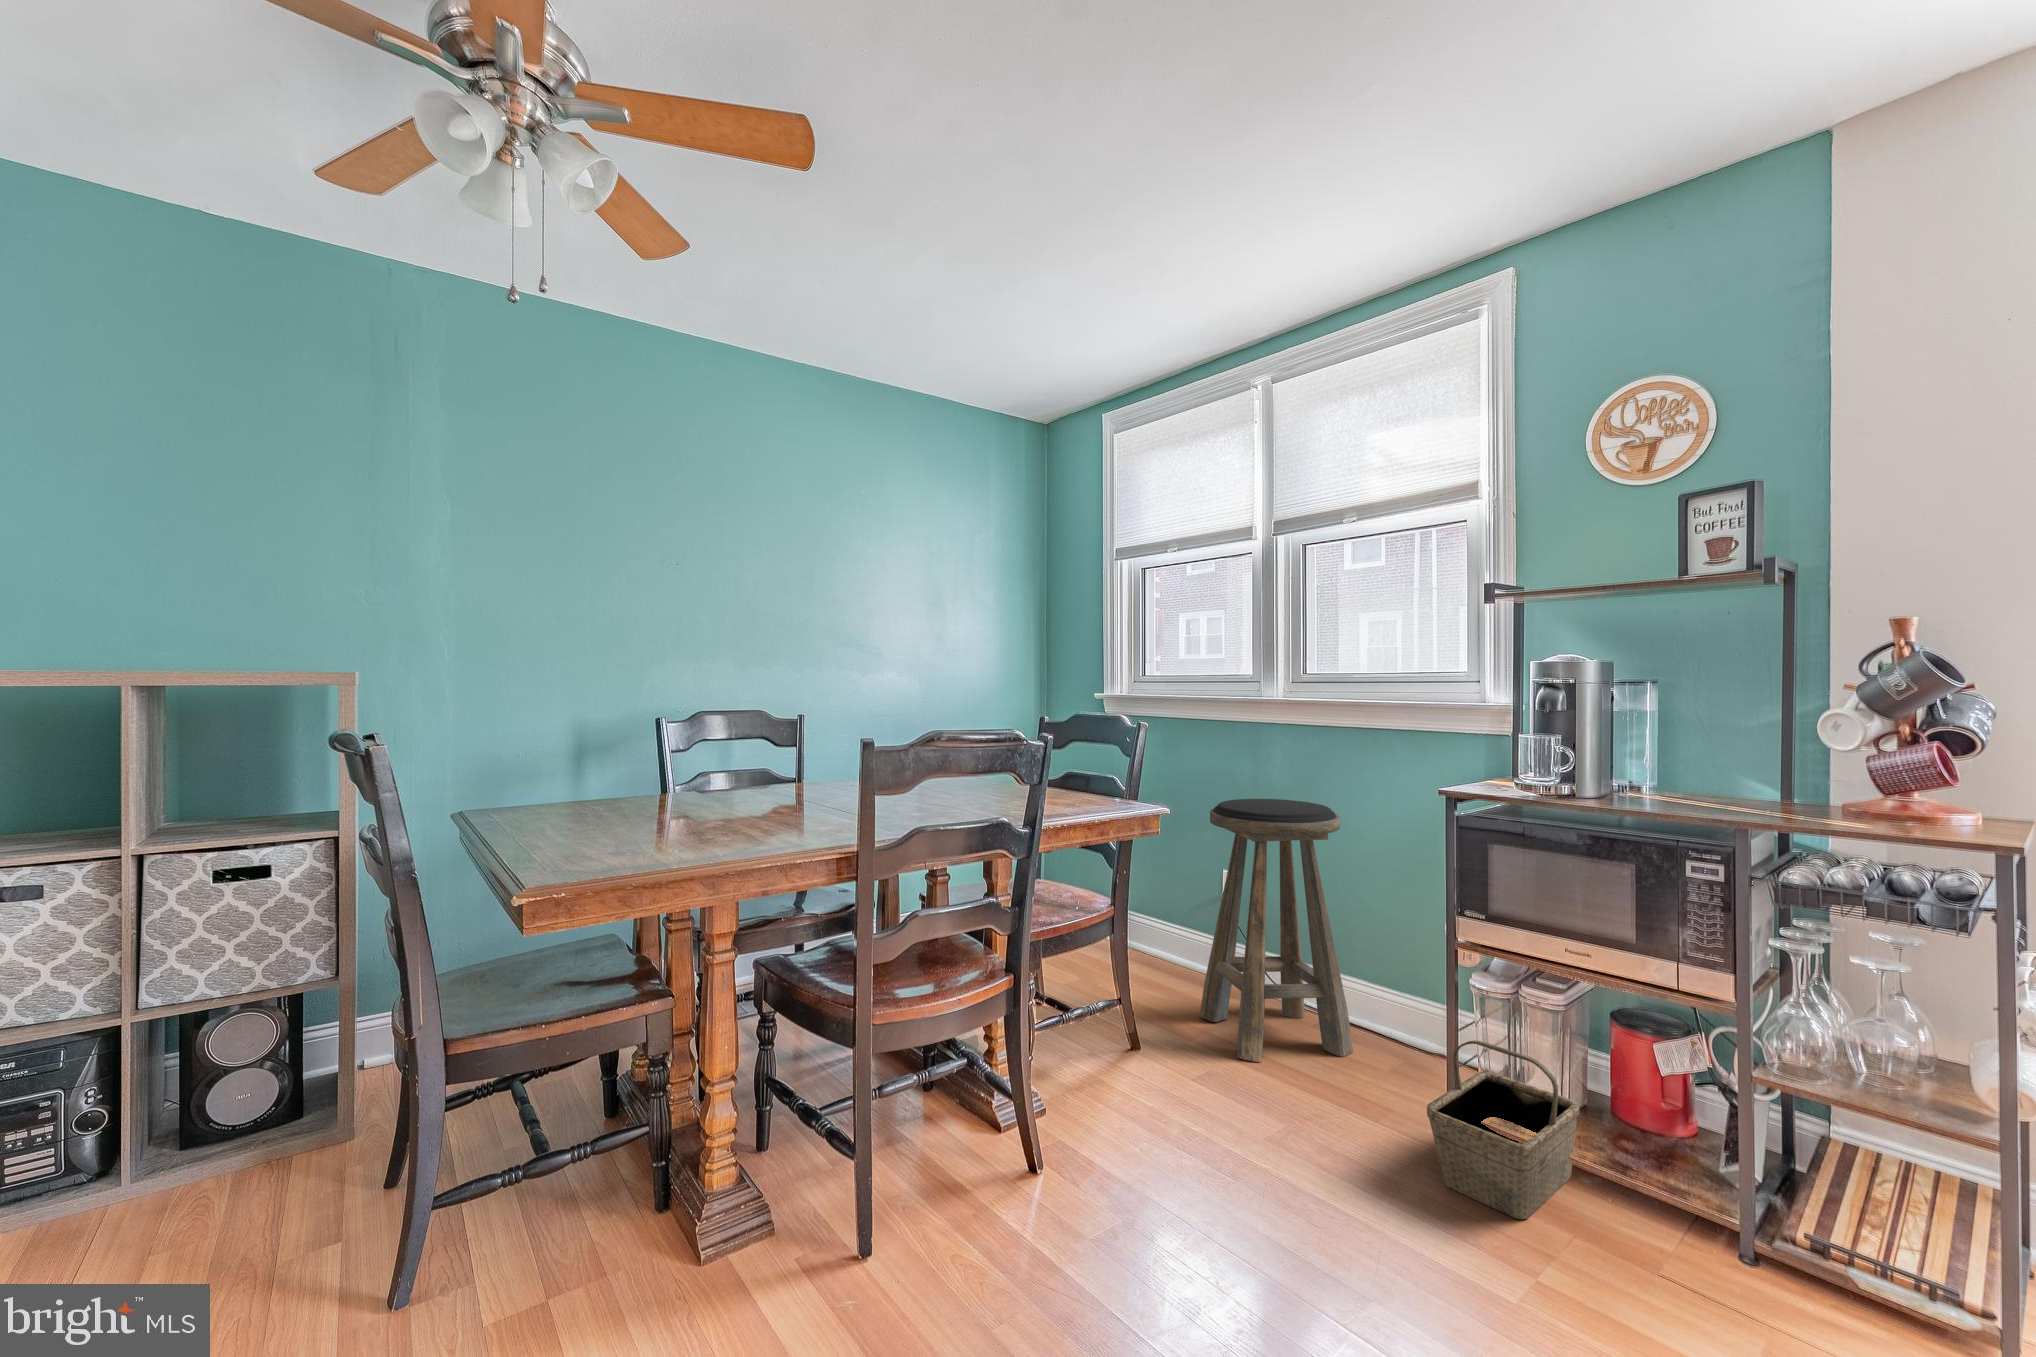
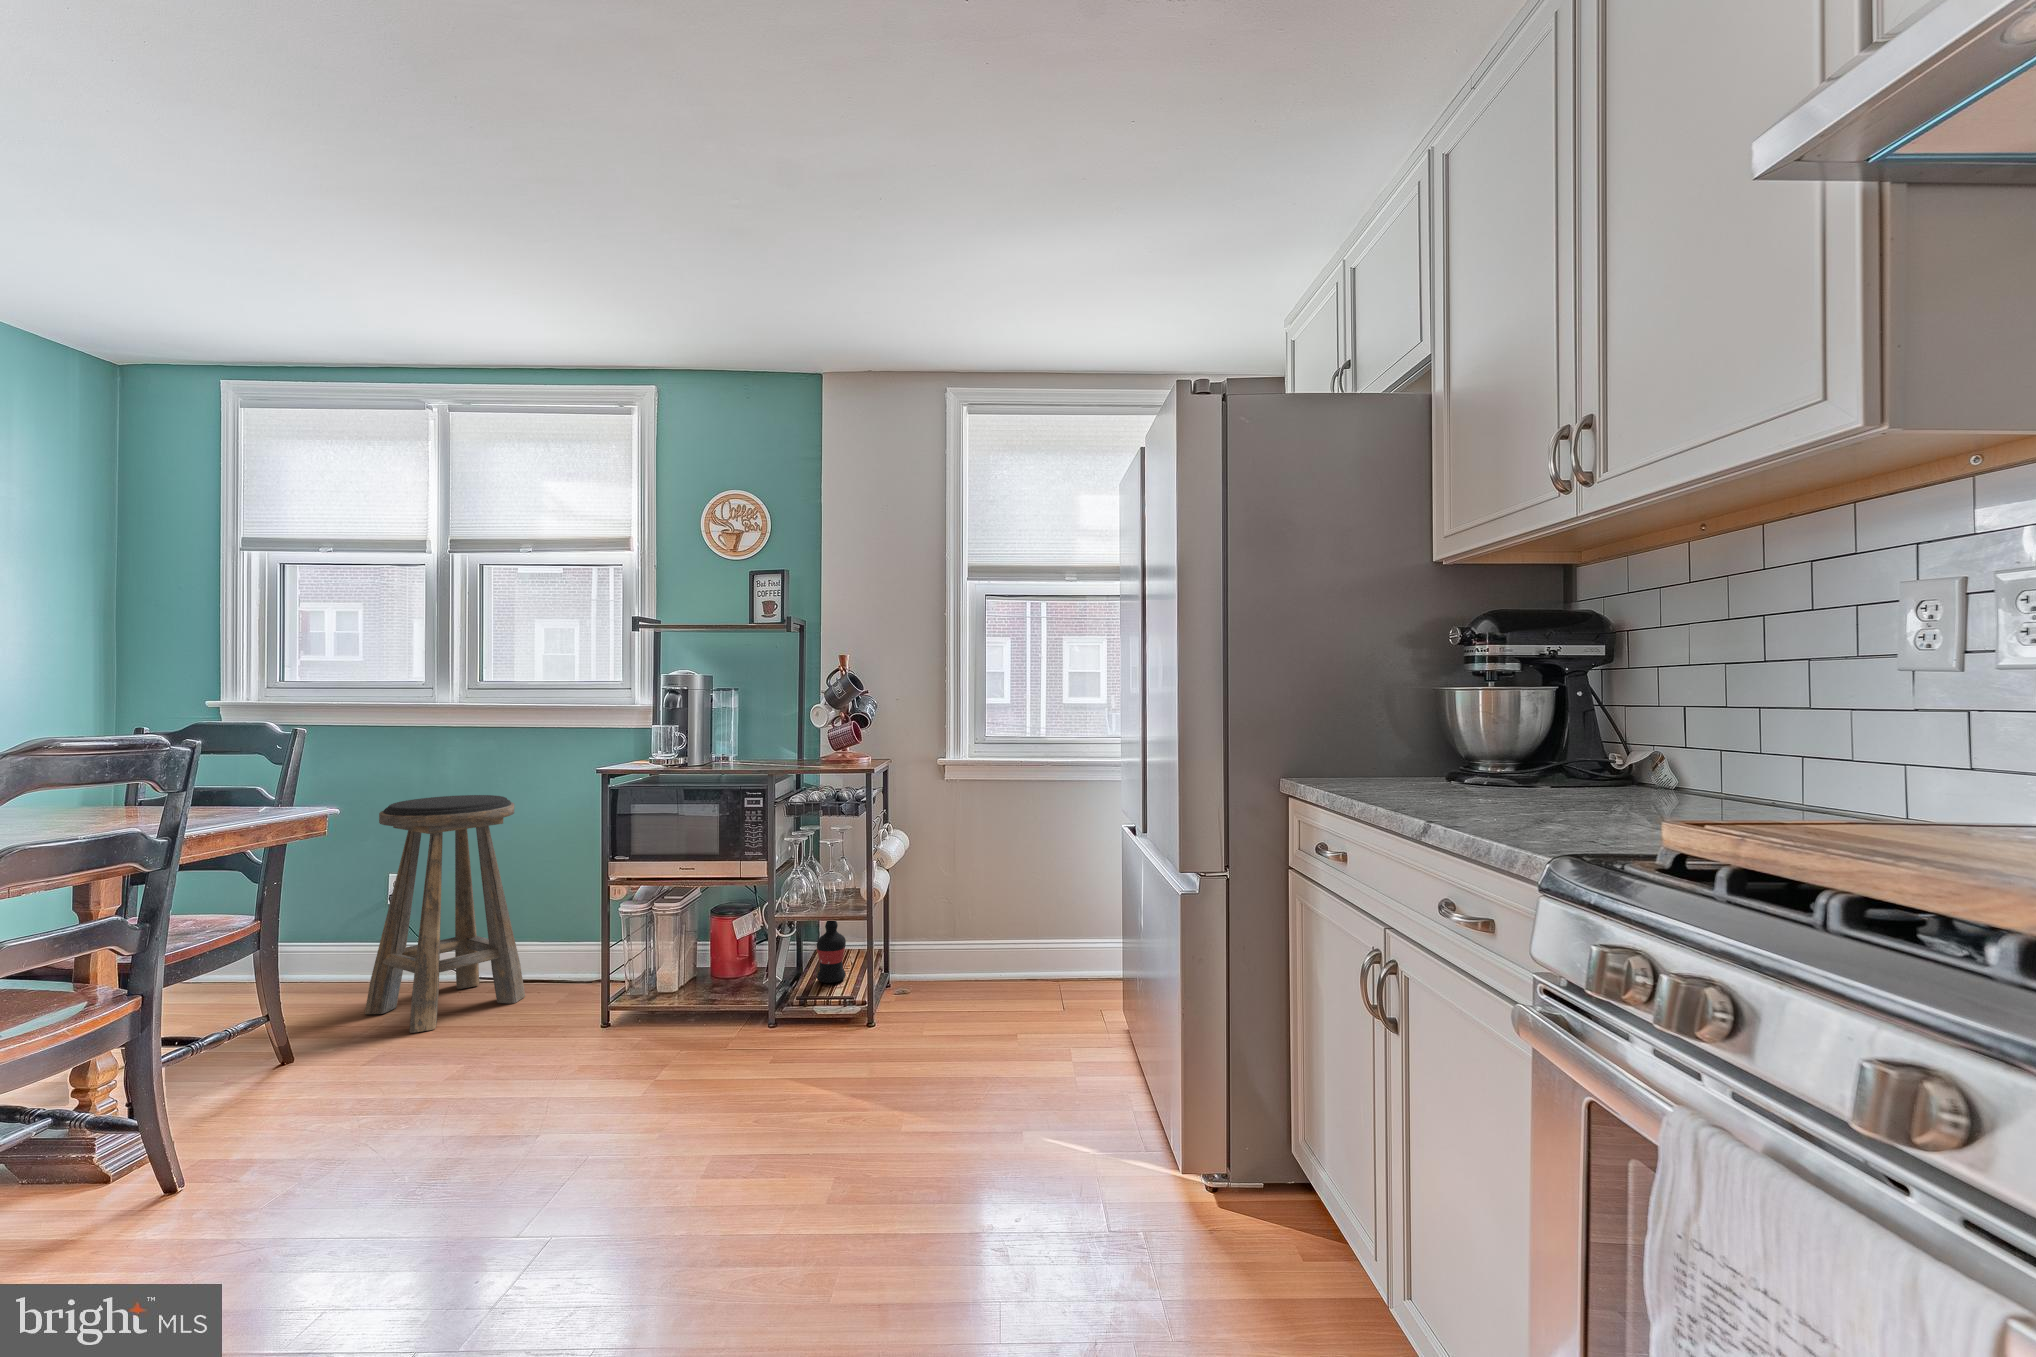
basket: present [1427,1040,1579,1219] -> none [581,946,686,1055]
wine bottle: none [1839,1066,1912,1228] -> present [817,921,846,983]

